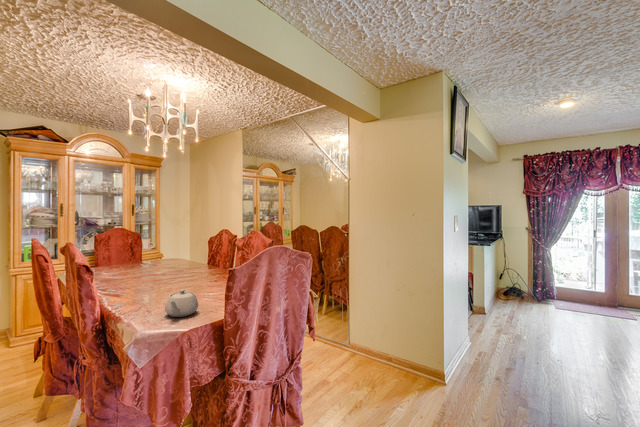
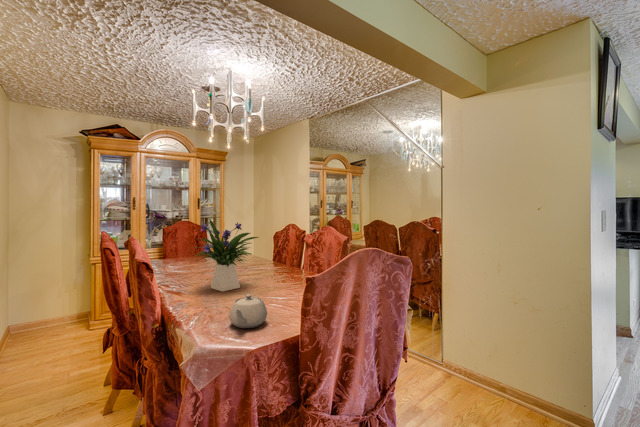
flower arrangement: none [125,227,193,291] -> present [195,219,258,291]

